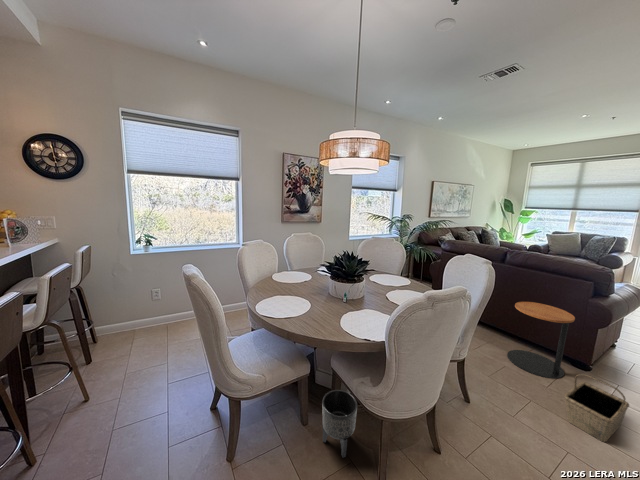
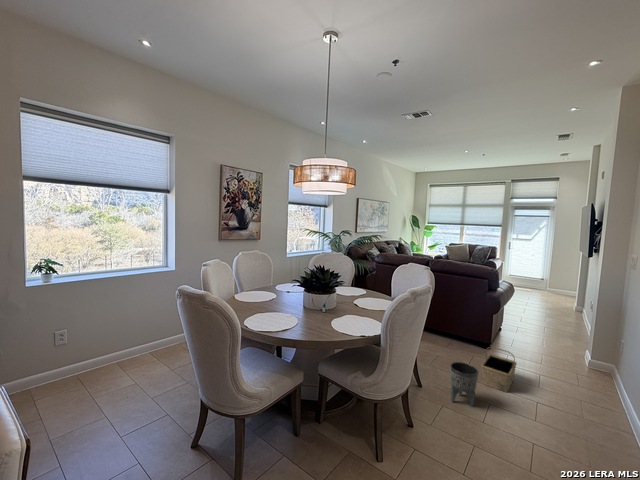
side table: present [507,302,575,379] -> none [437,300,479,359]
planter: present [322,390,357,458] -> present [450,362,478,406]

